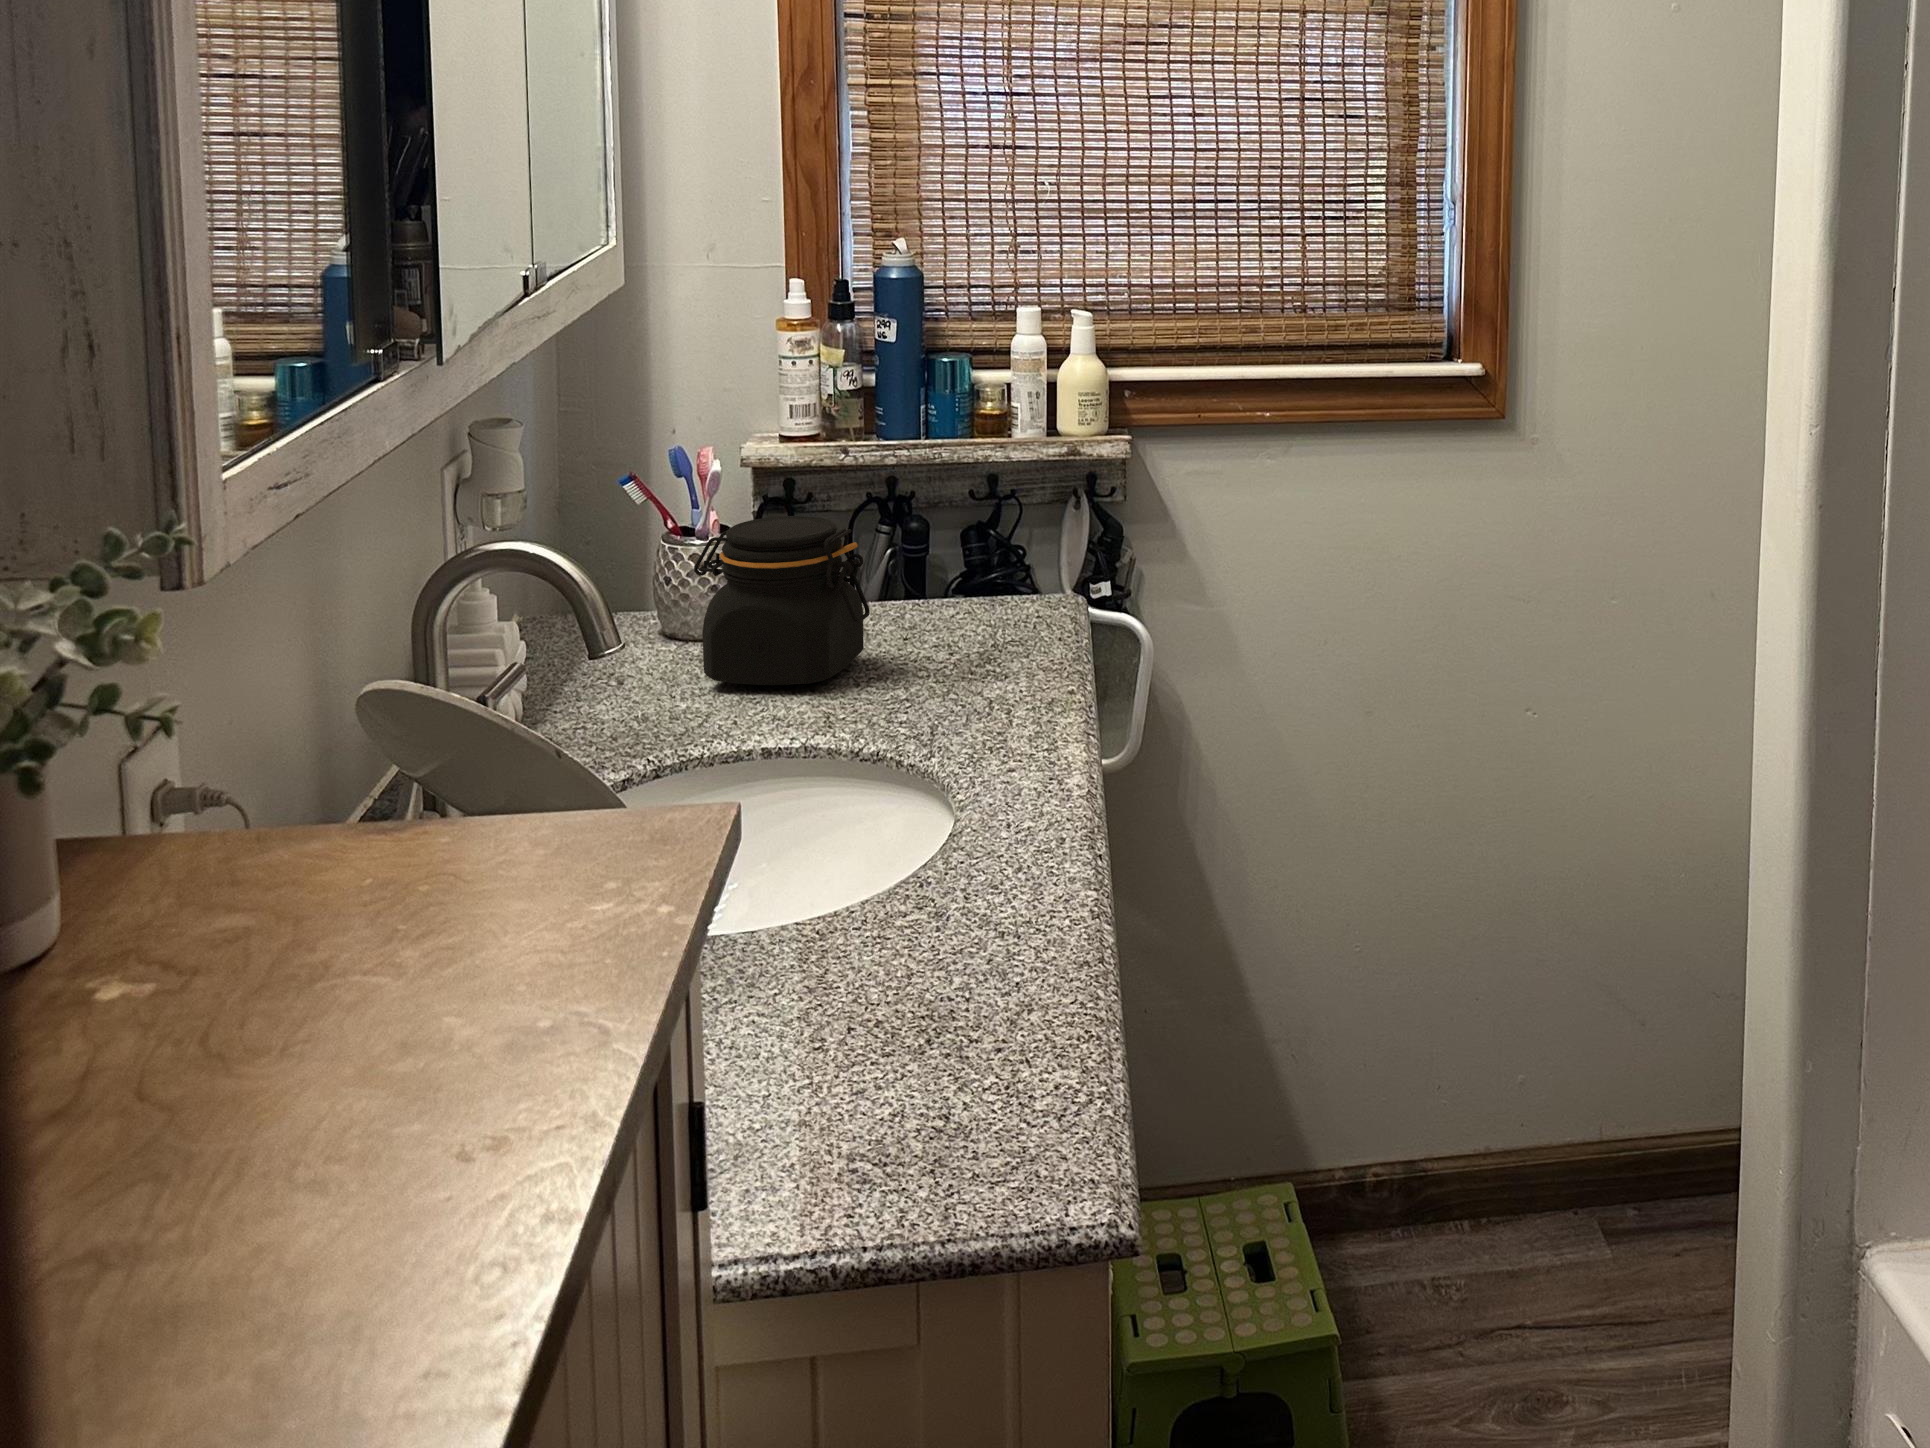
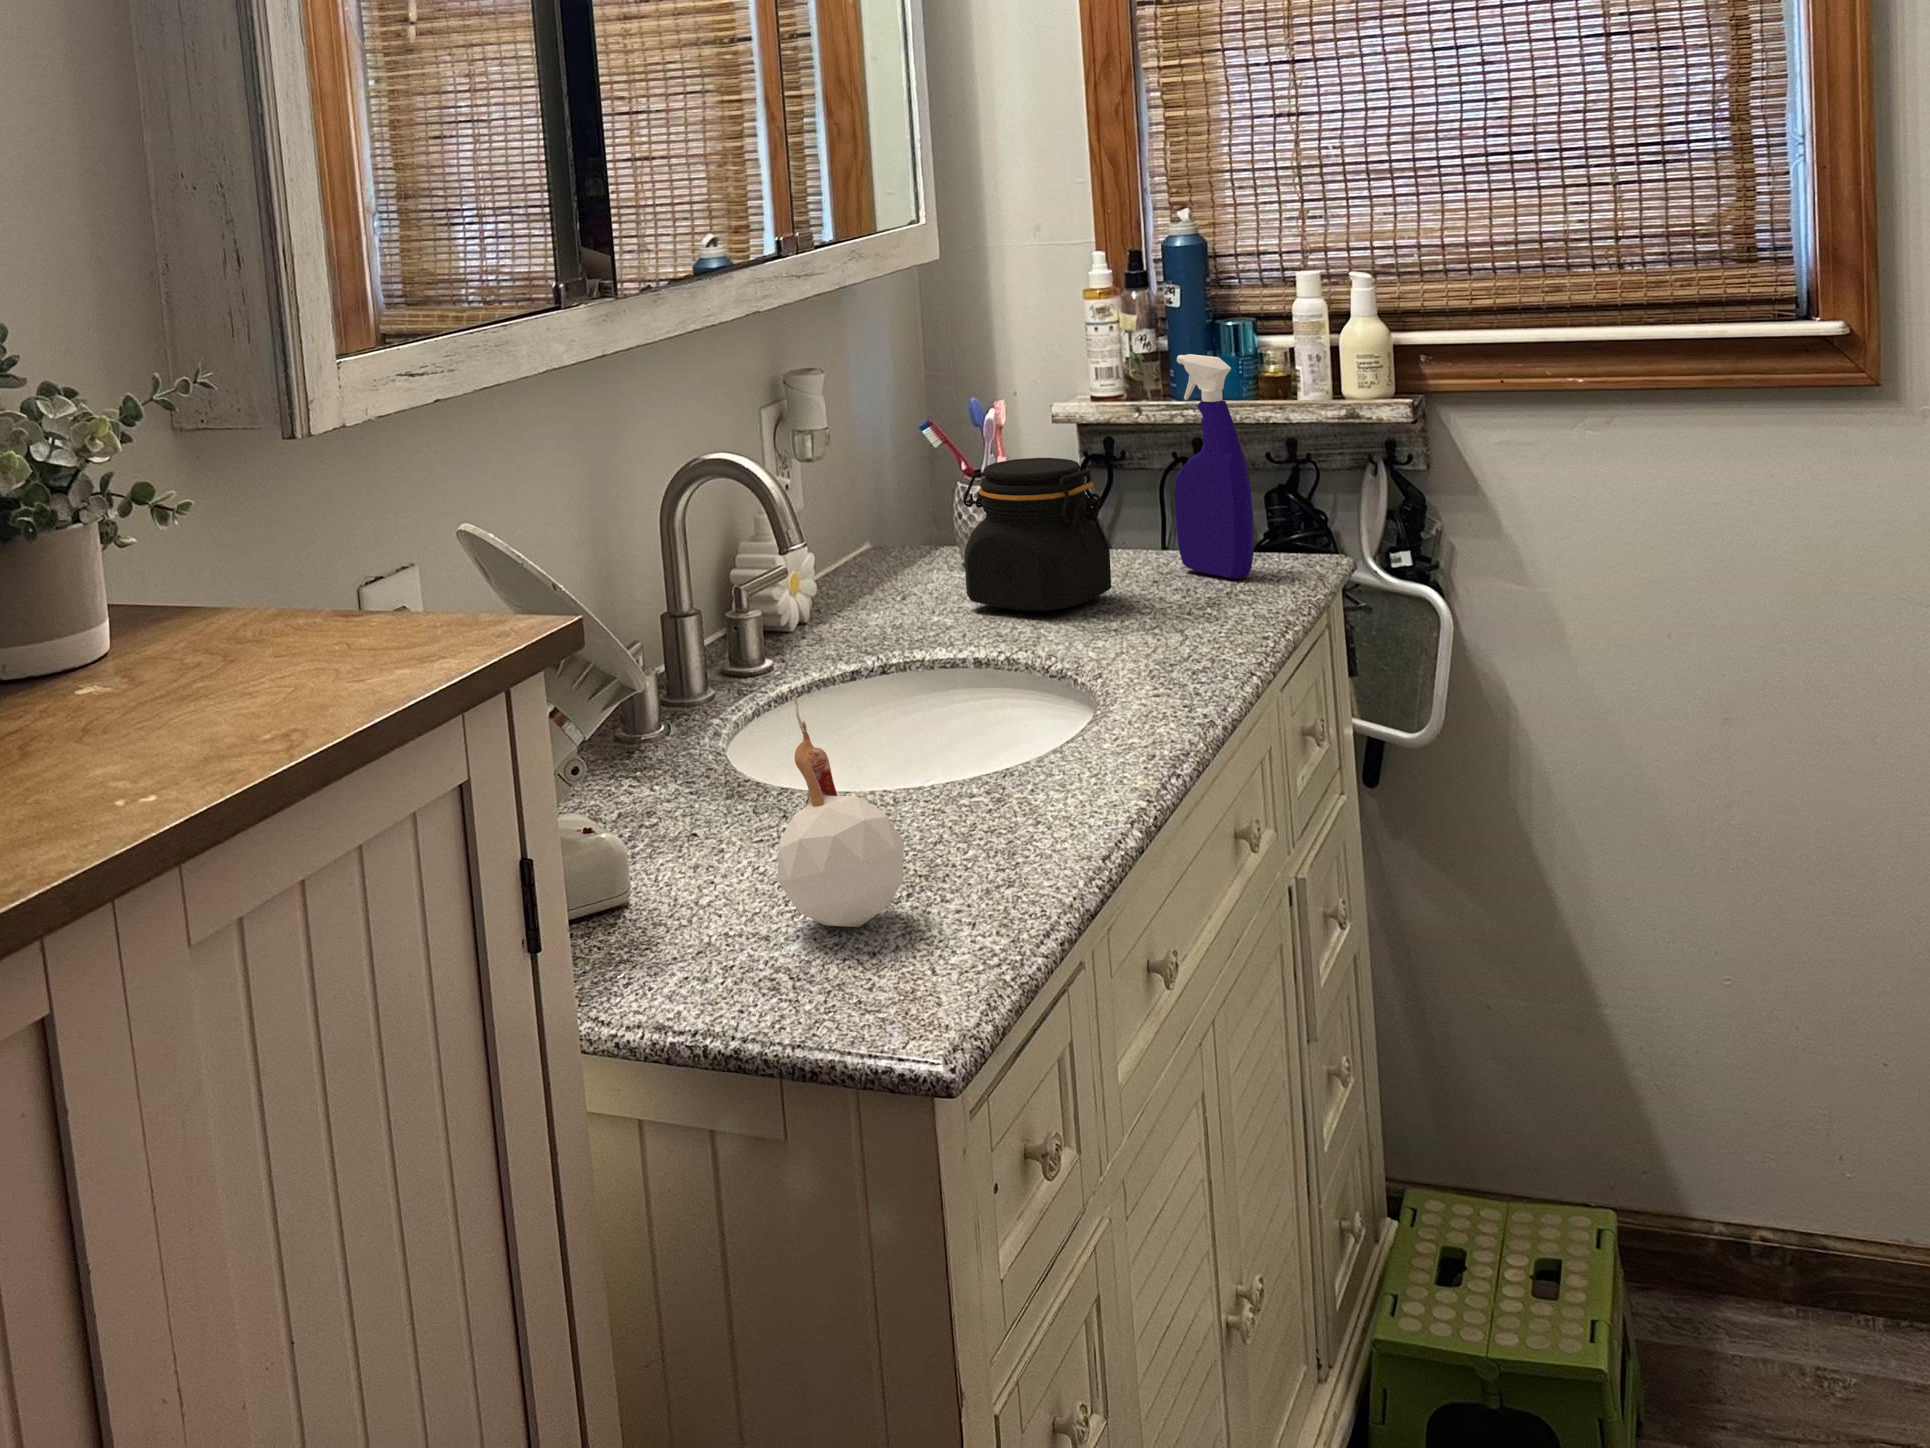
spray bottle: none [907,398,997,626] -> present [1174,354,1253,579]
candle: none [819,857,959,1098] -> present [777,697,904,927]

